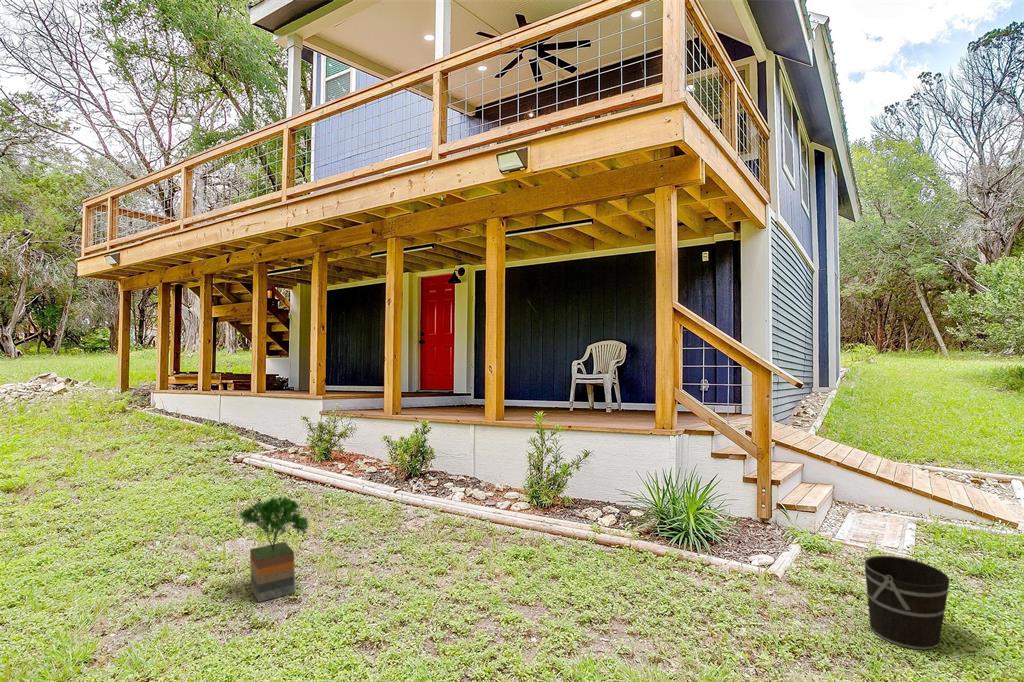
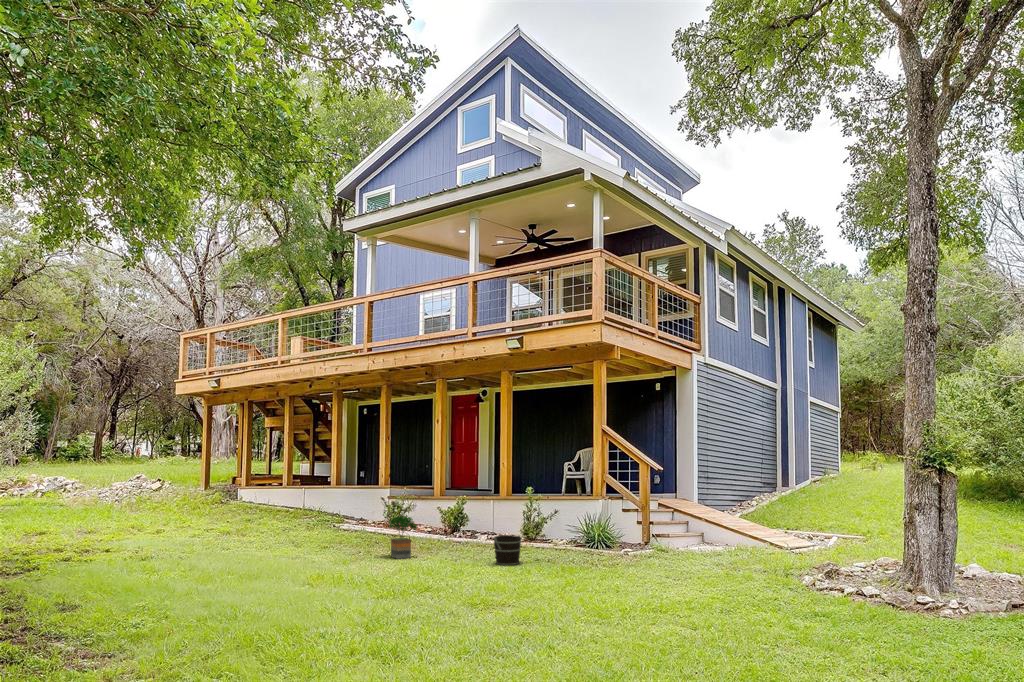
bucket: present [864,556,949,649] -> present [494,535,521,565]

